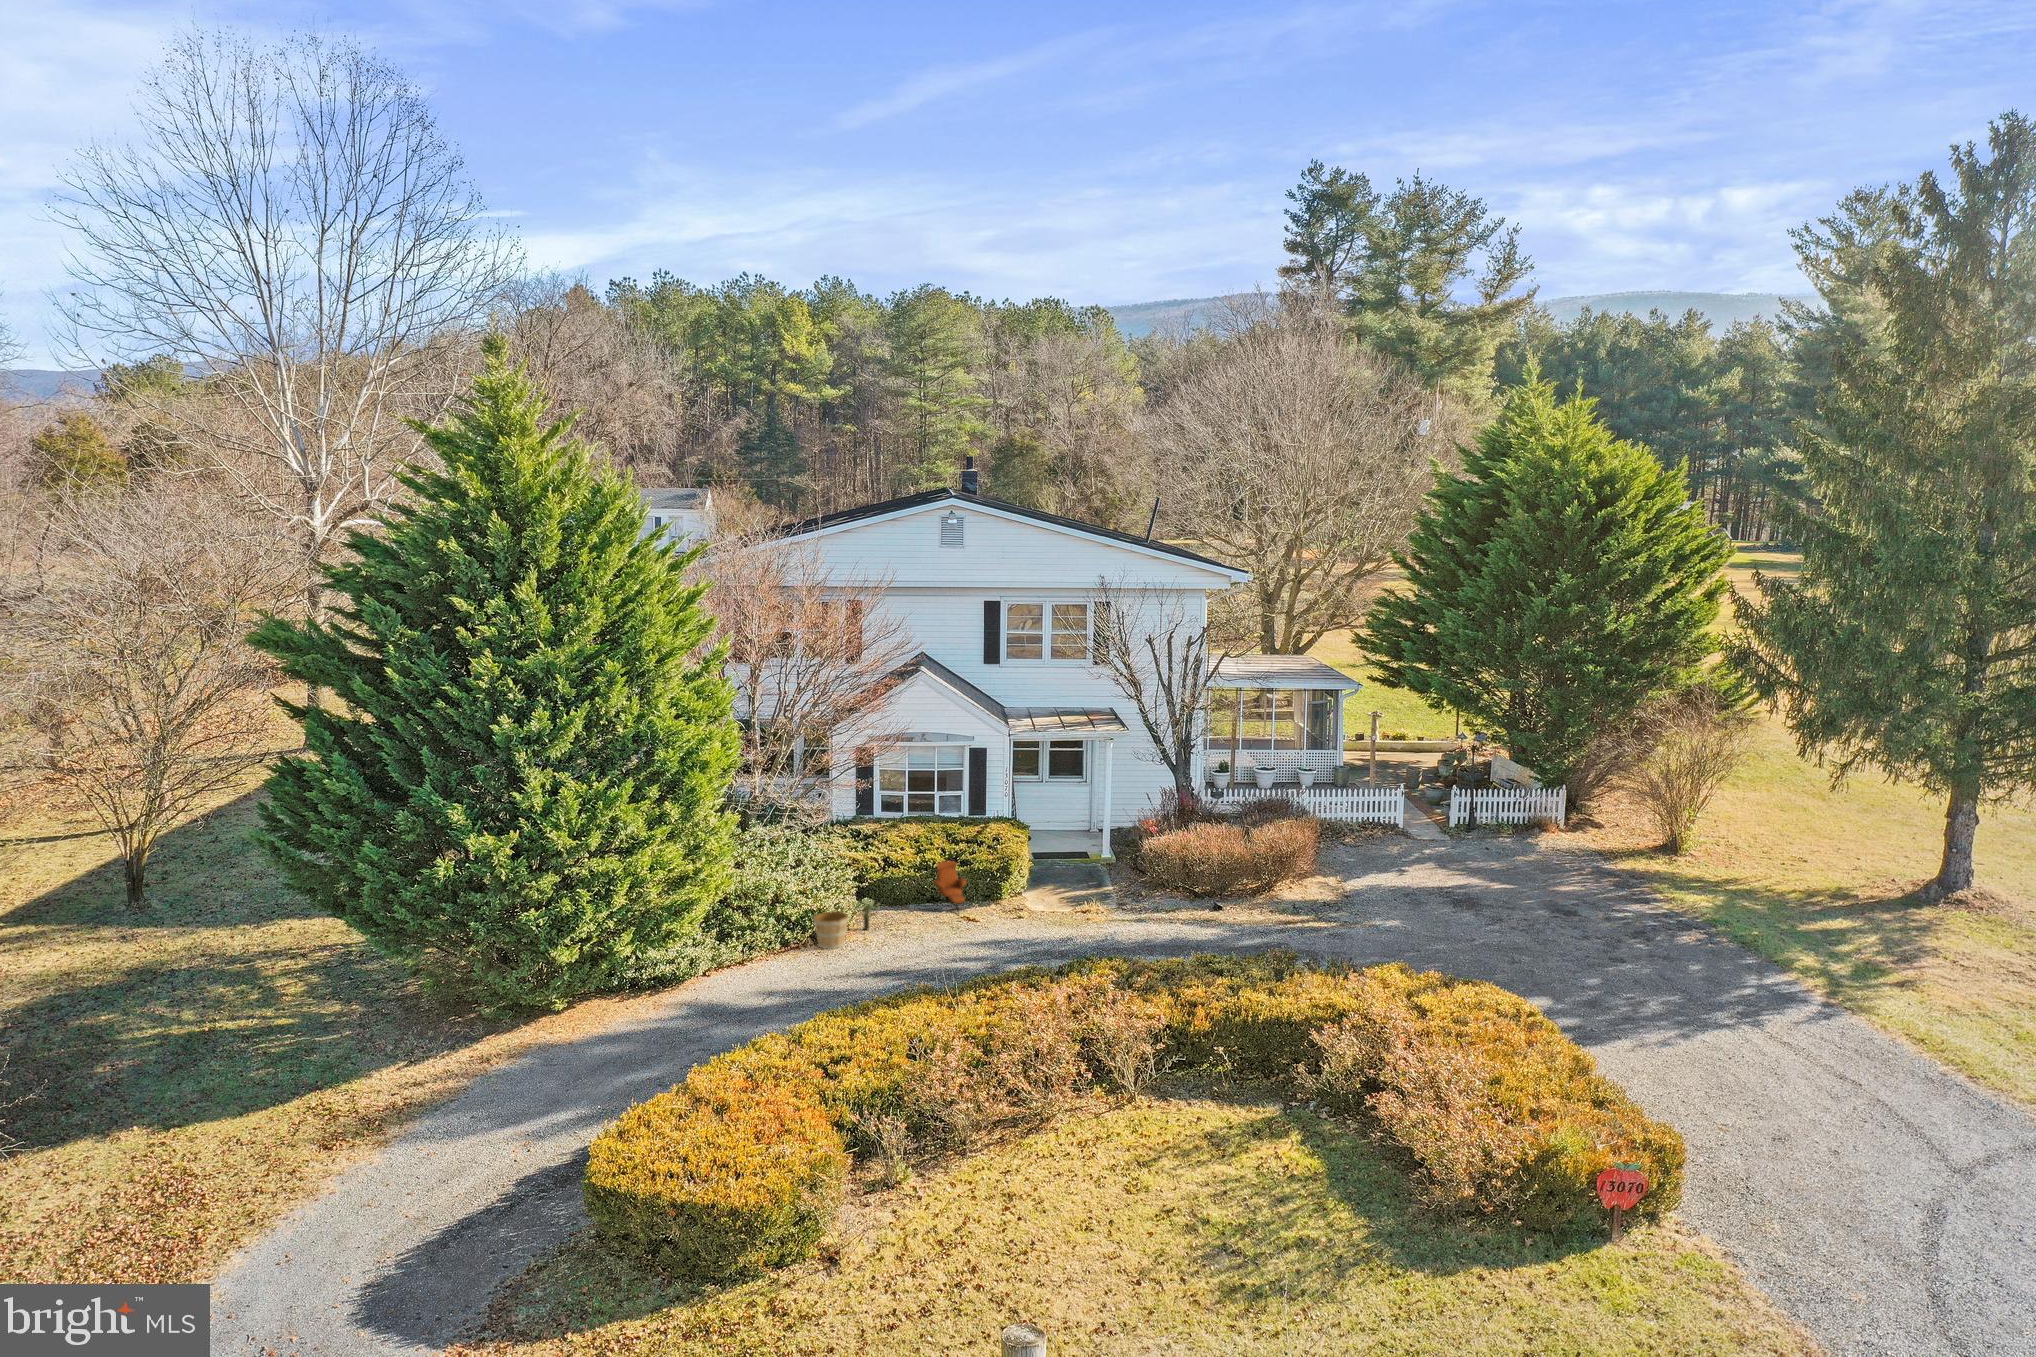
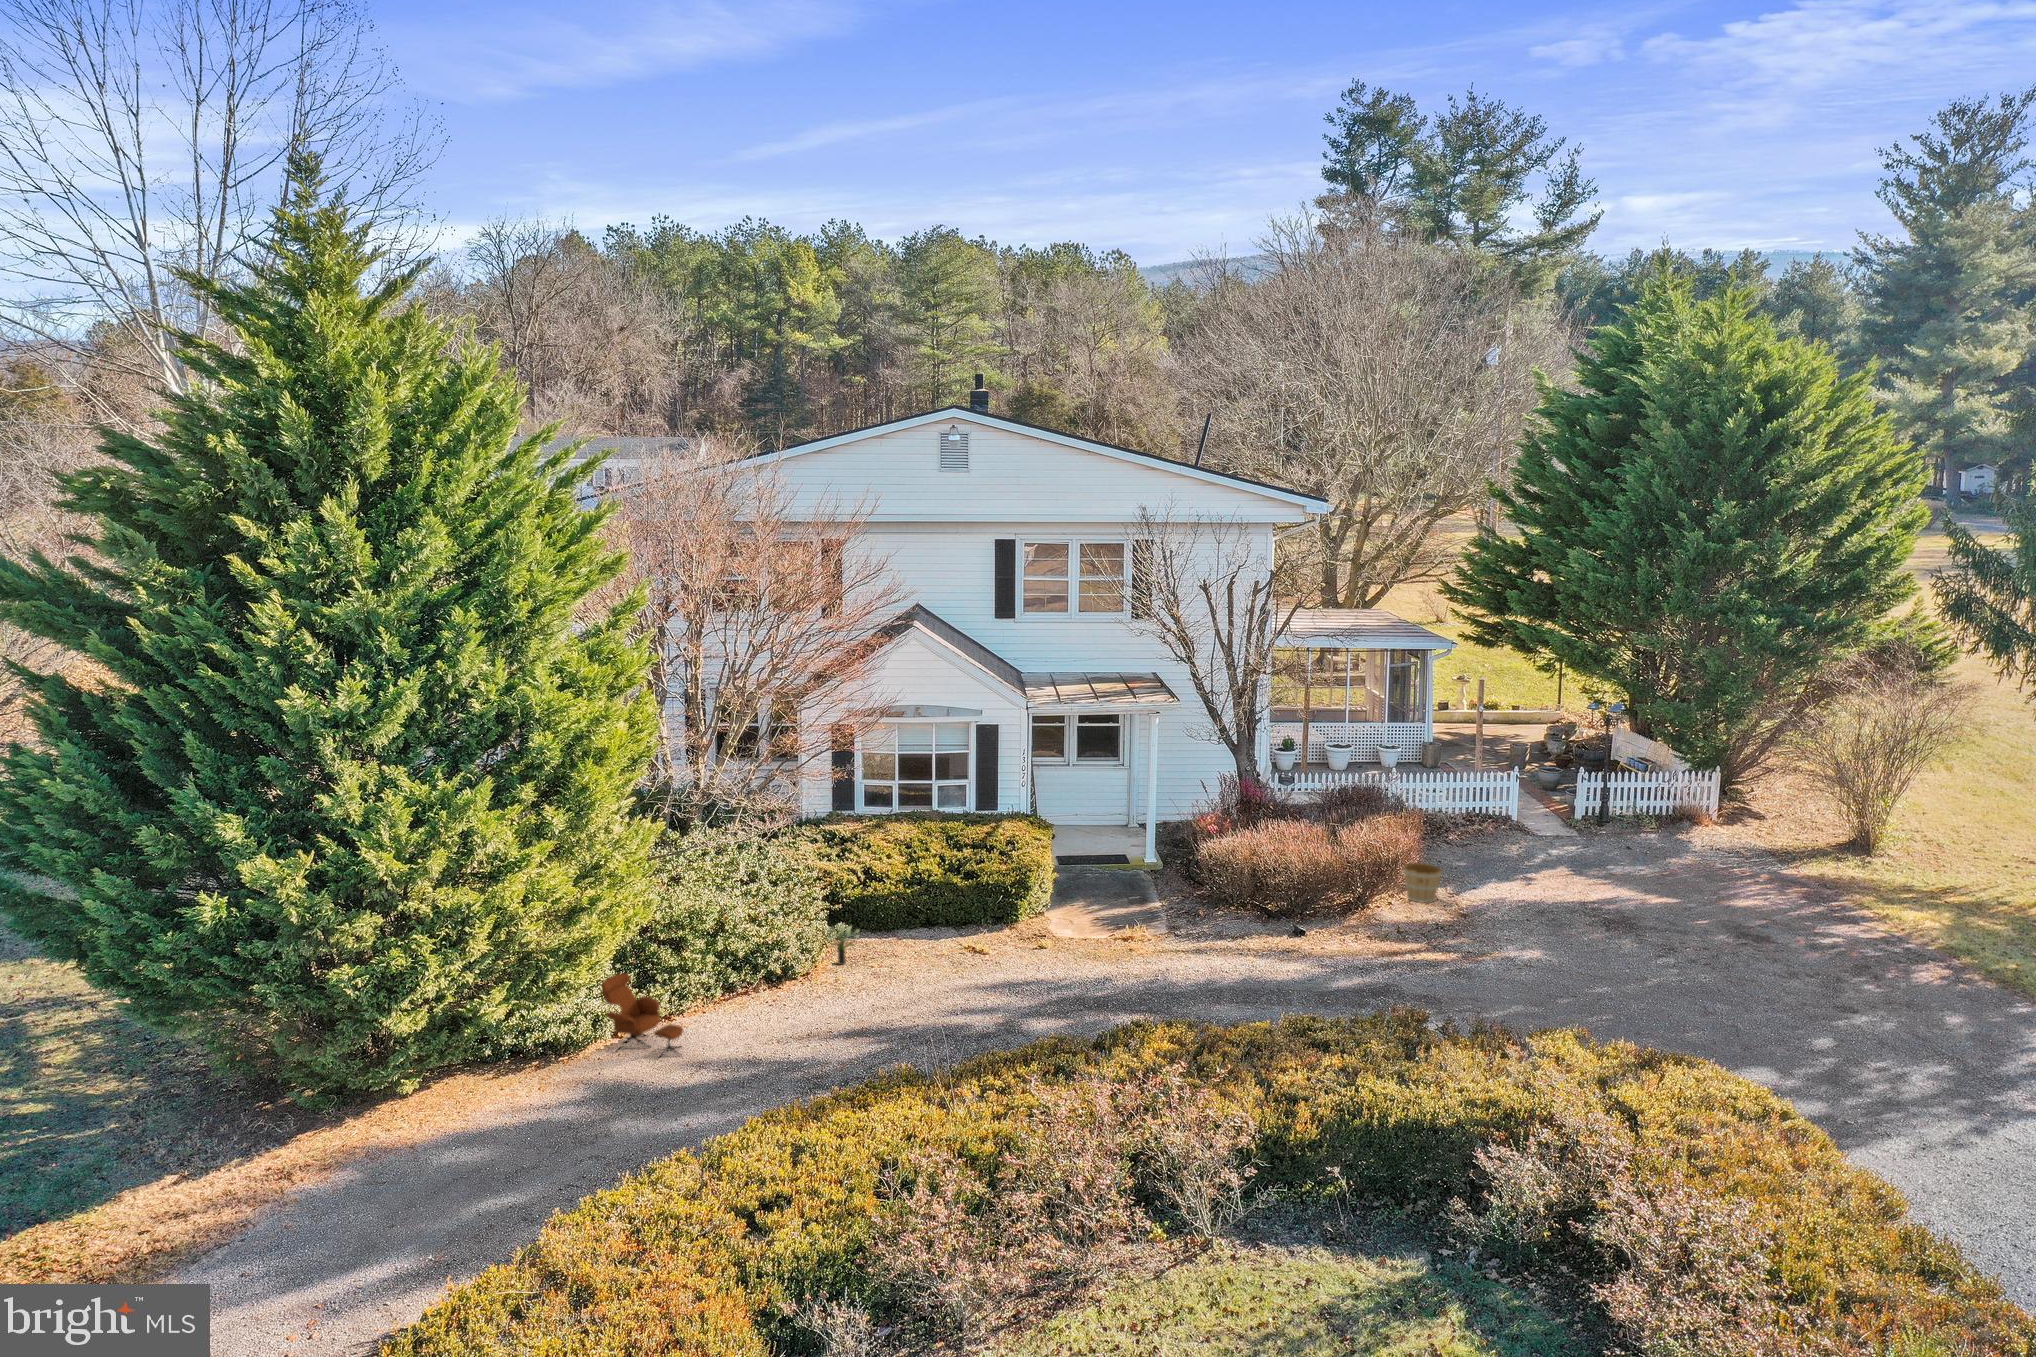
lounge chair: present [934,861,966,911] -> present [602,973,683,1054]
wooden bucket: present [813,911,849,949] -> present [1403,863,1442,903]

